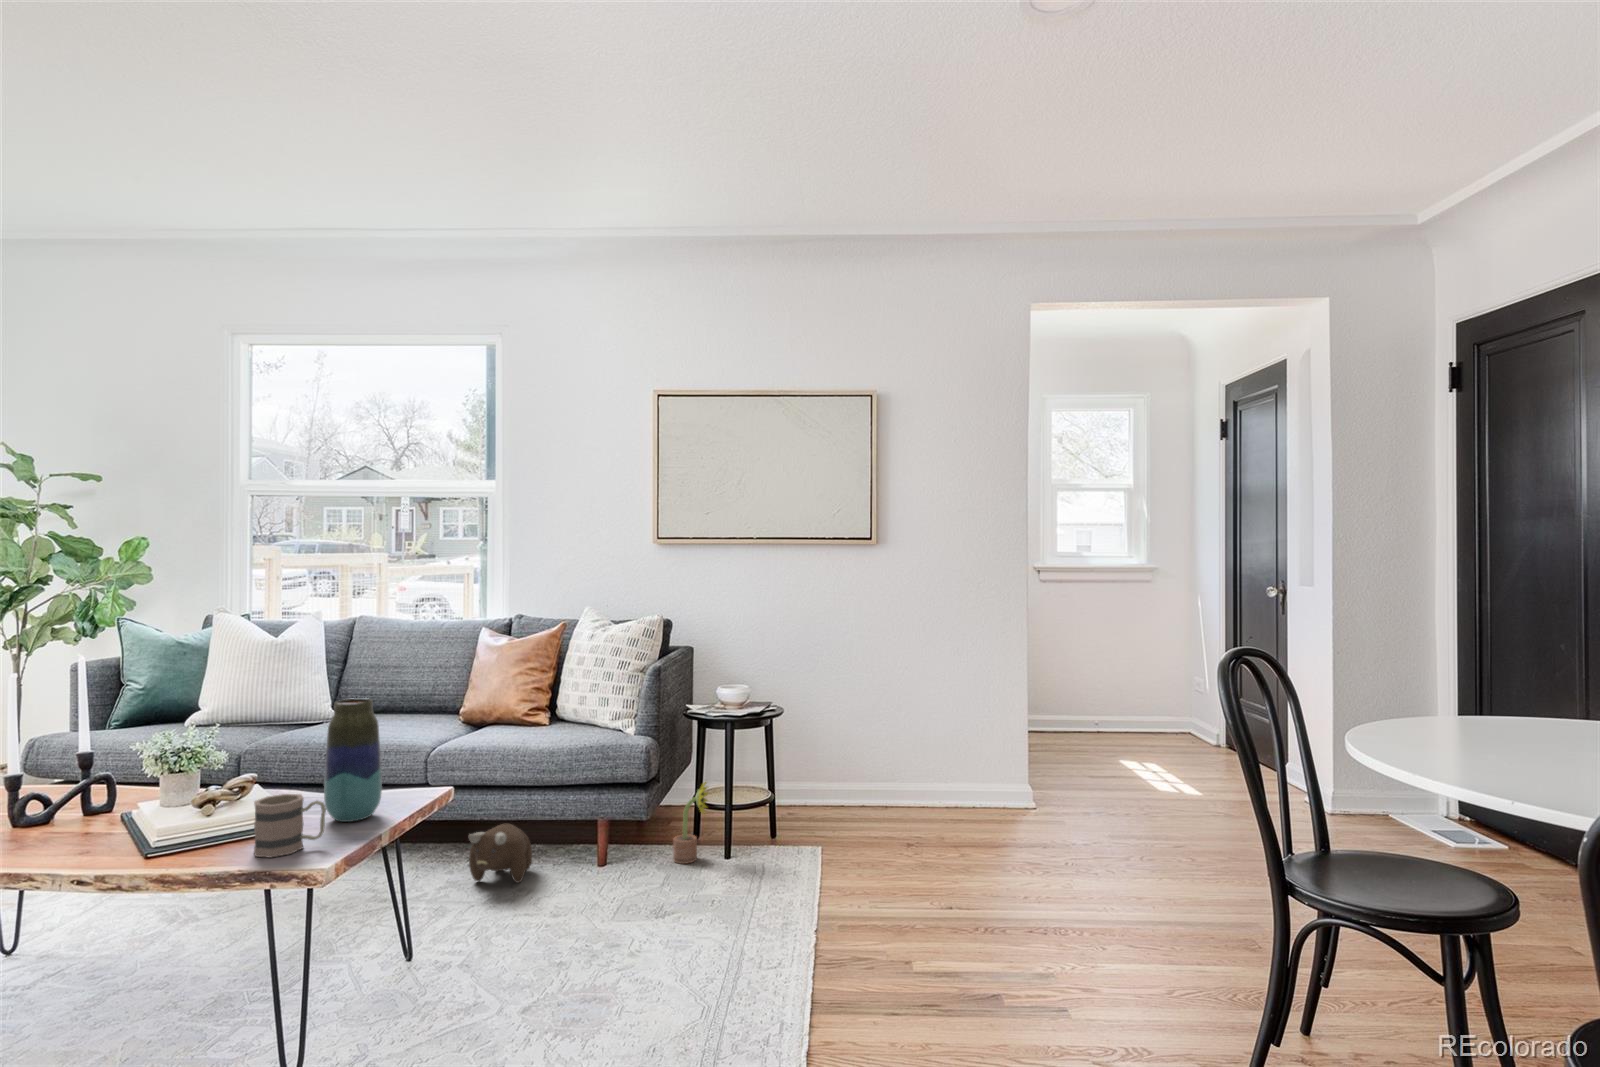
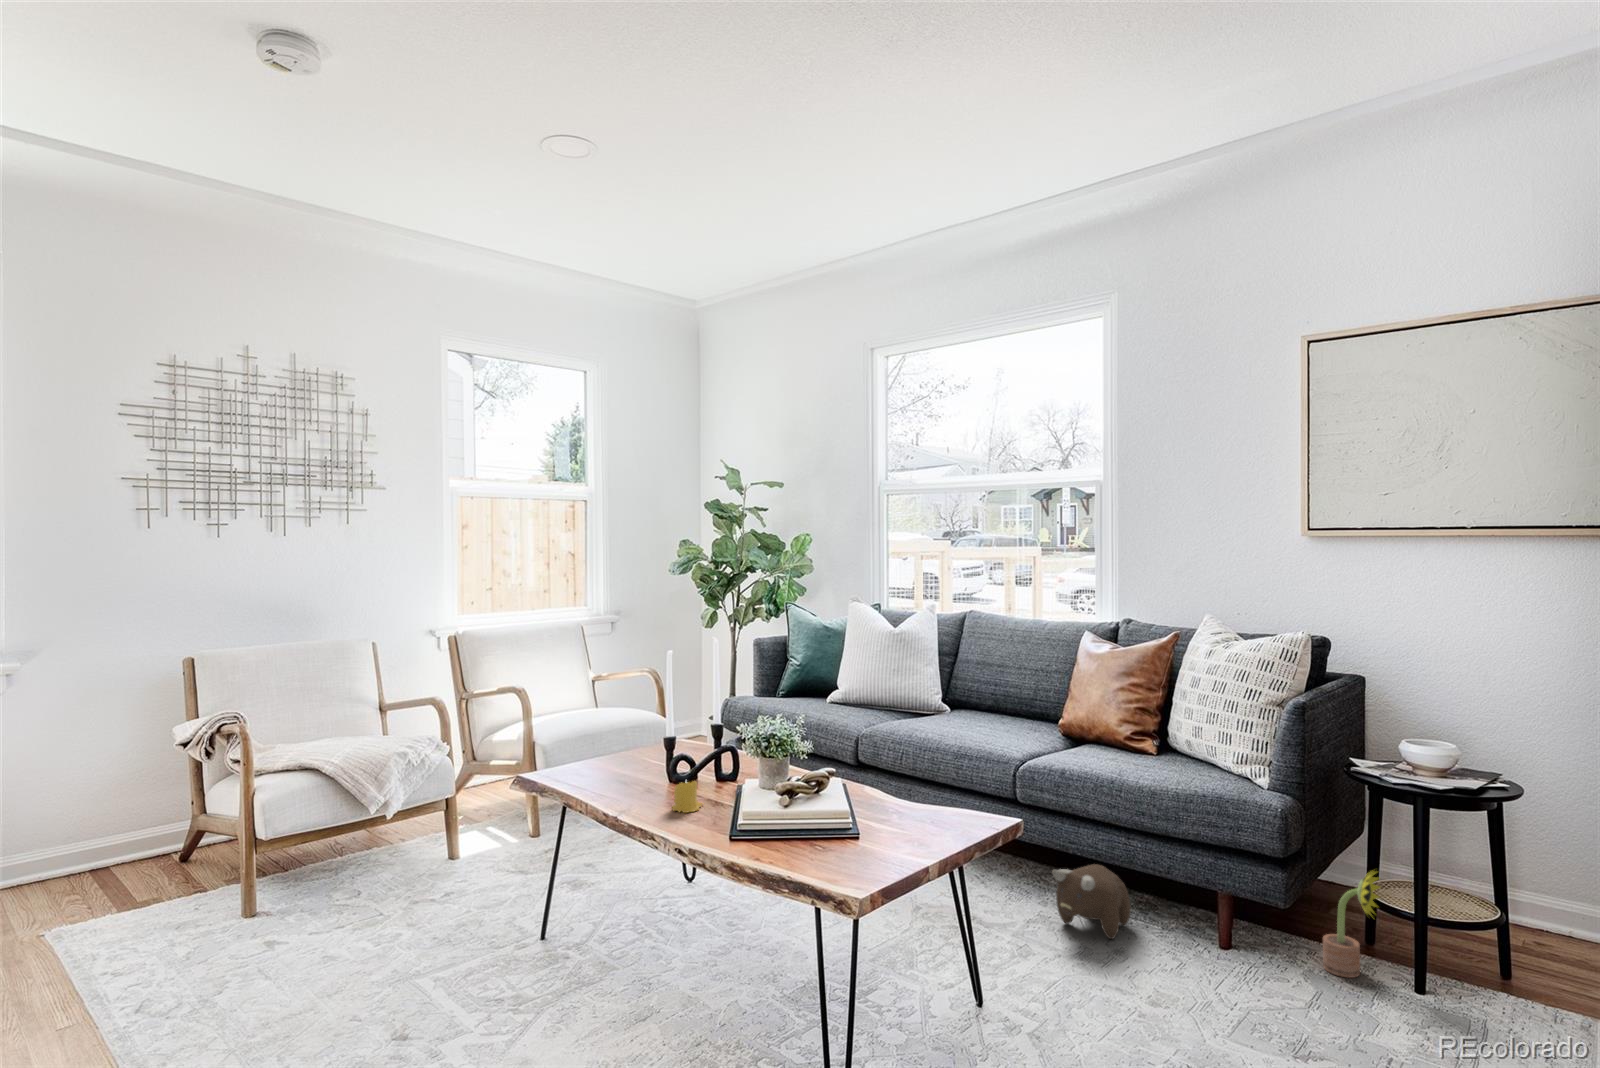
vase: present [324,698,382,822] -> none [881,709,935,841]
mug: present [254,794,326,857] -> none [807,801,869,866]
candle: none [38,811,85,851] -> present [672,781,703,813]

